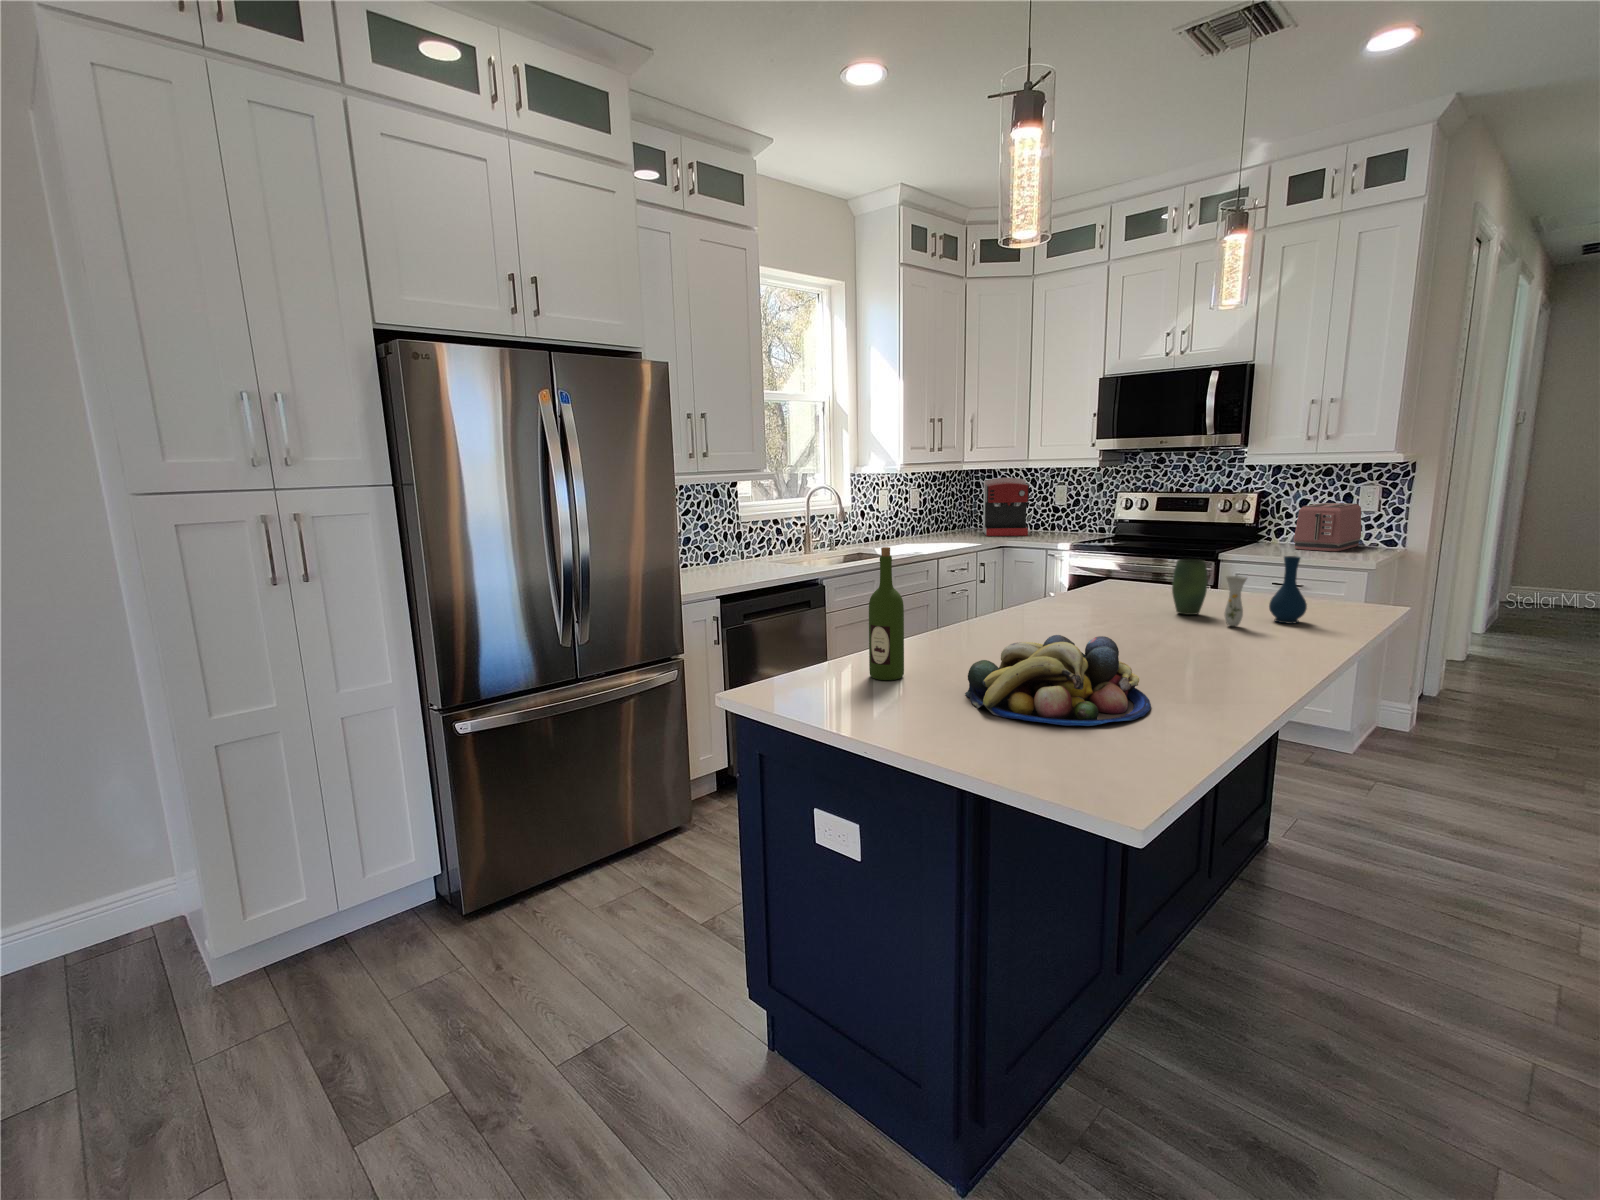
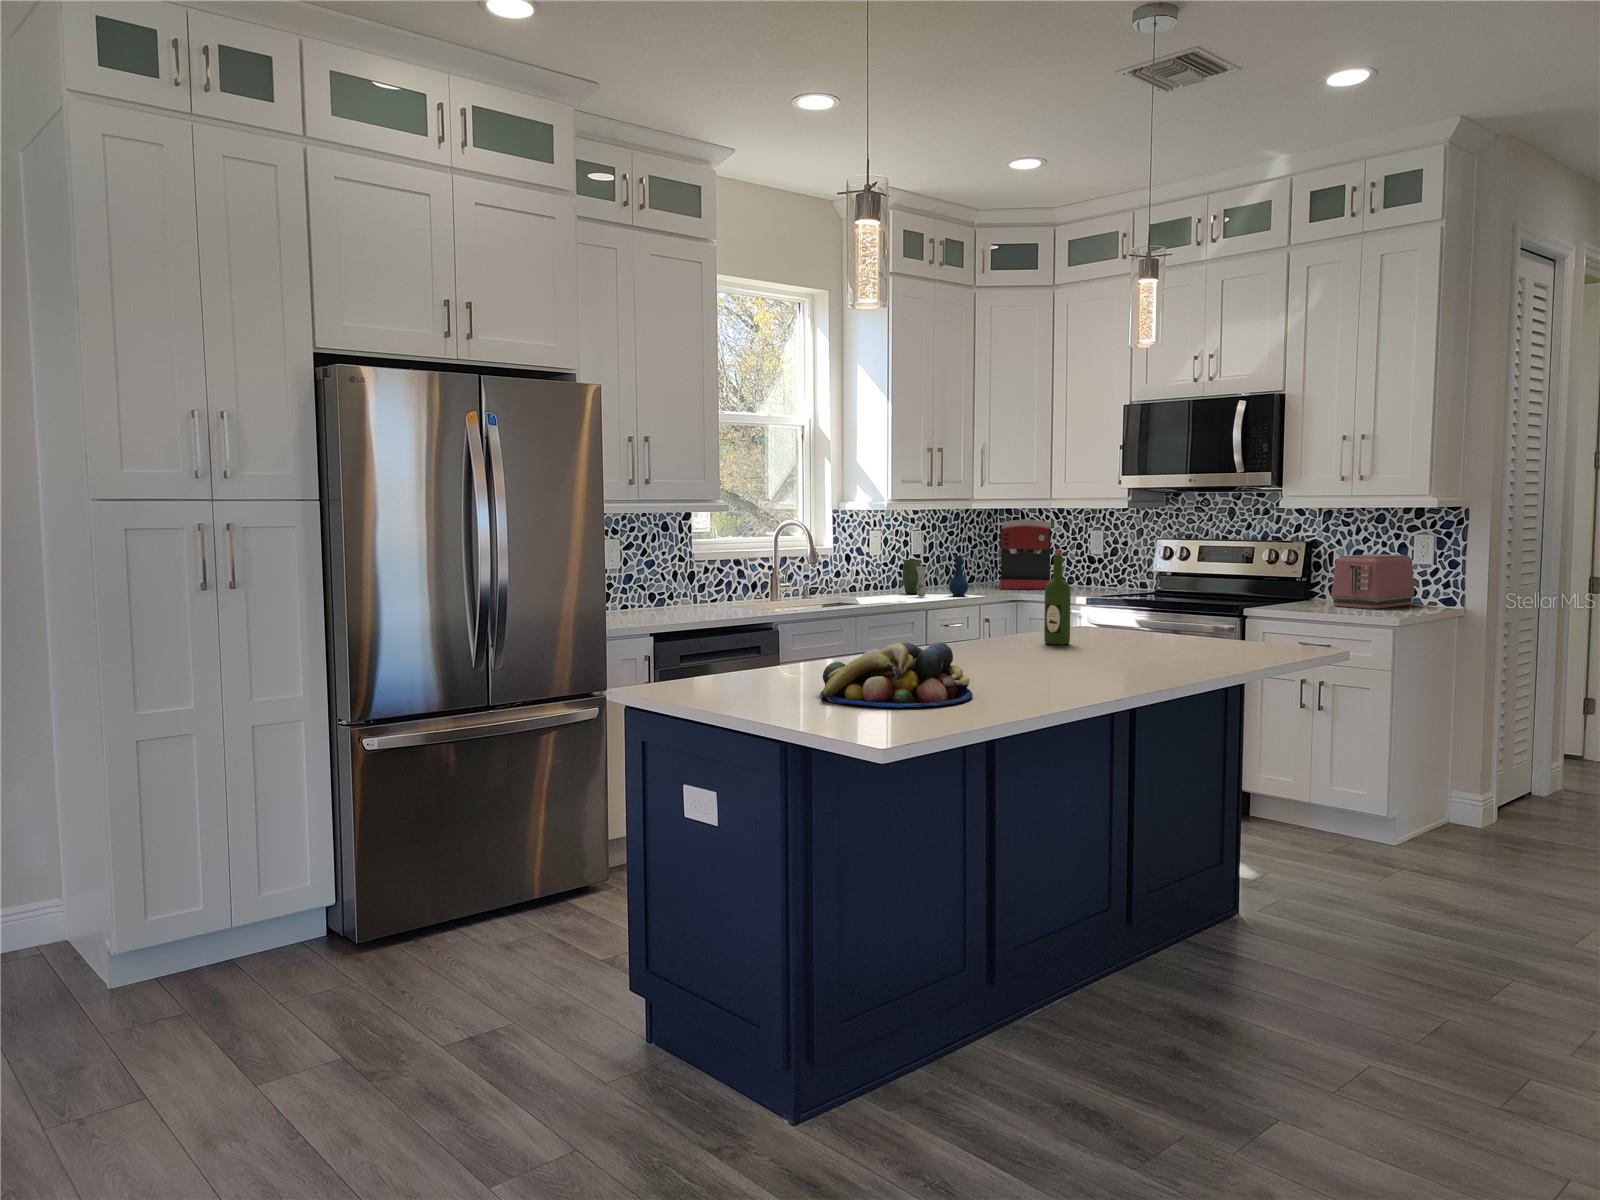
wine bottle: present [869,547,904,680] -> present [1044,549,1071,645]
vase: present [1172,556,1307,626] -> present [902,556,968,597]

